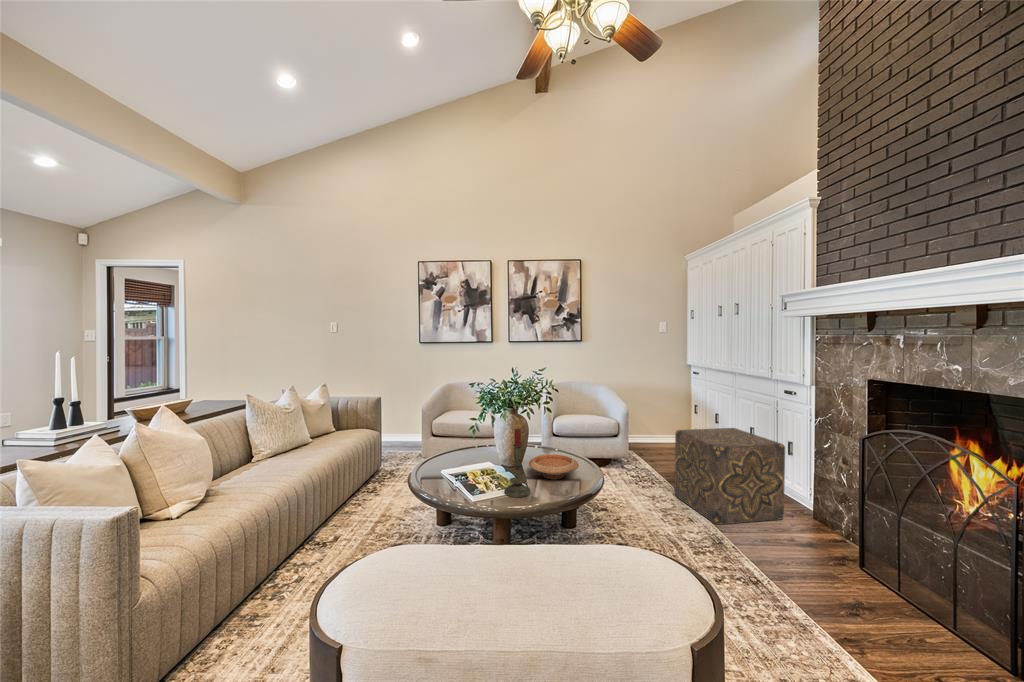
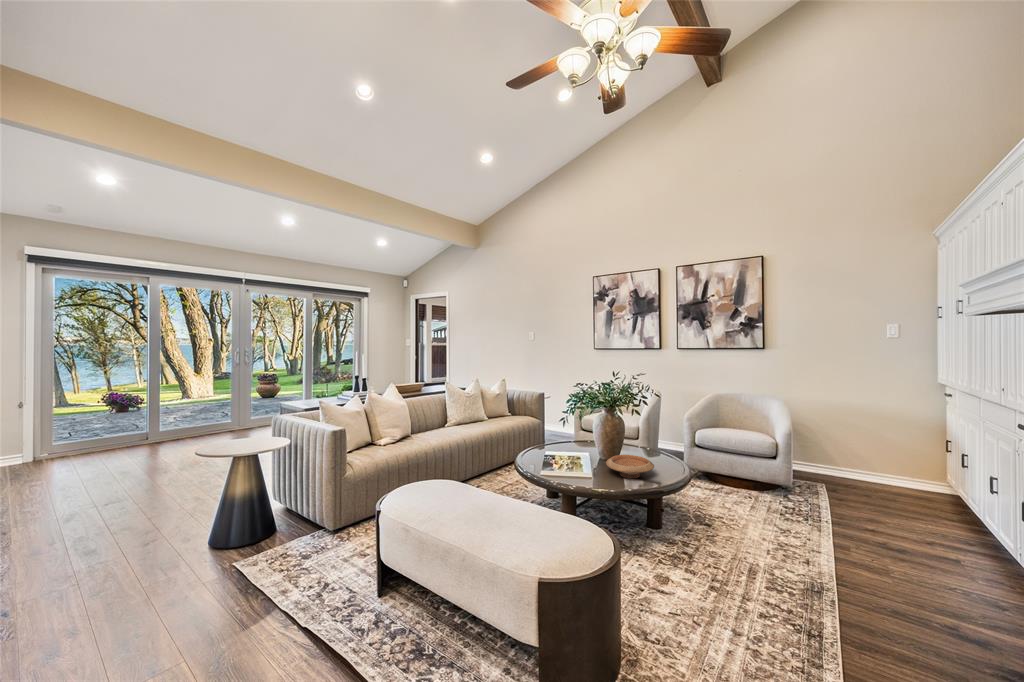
candle: present [505,428,530,498] -> none [570,424,592,484]
ottoman: present [675,428,785,525] -> none [815,457,969,601]

